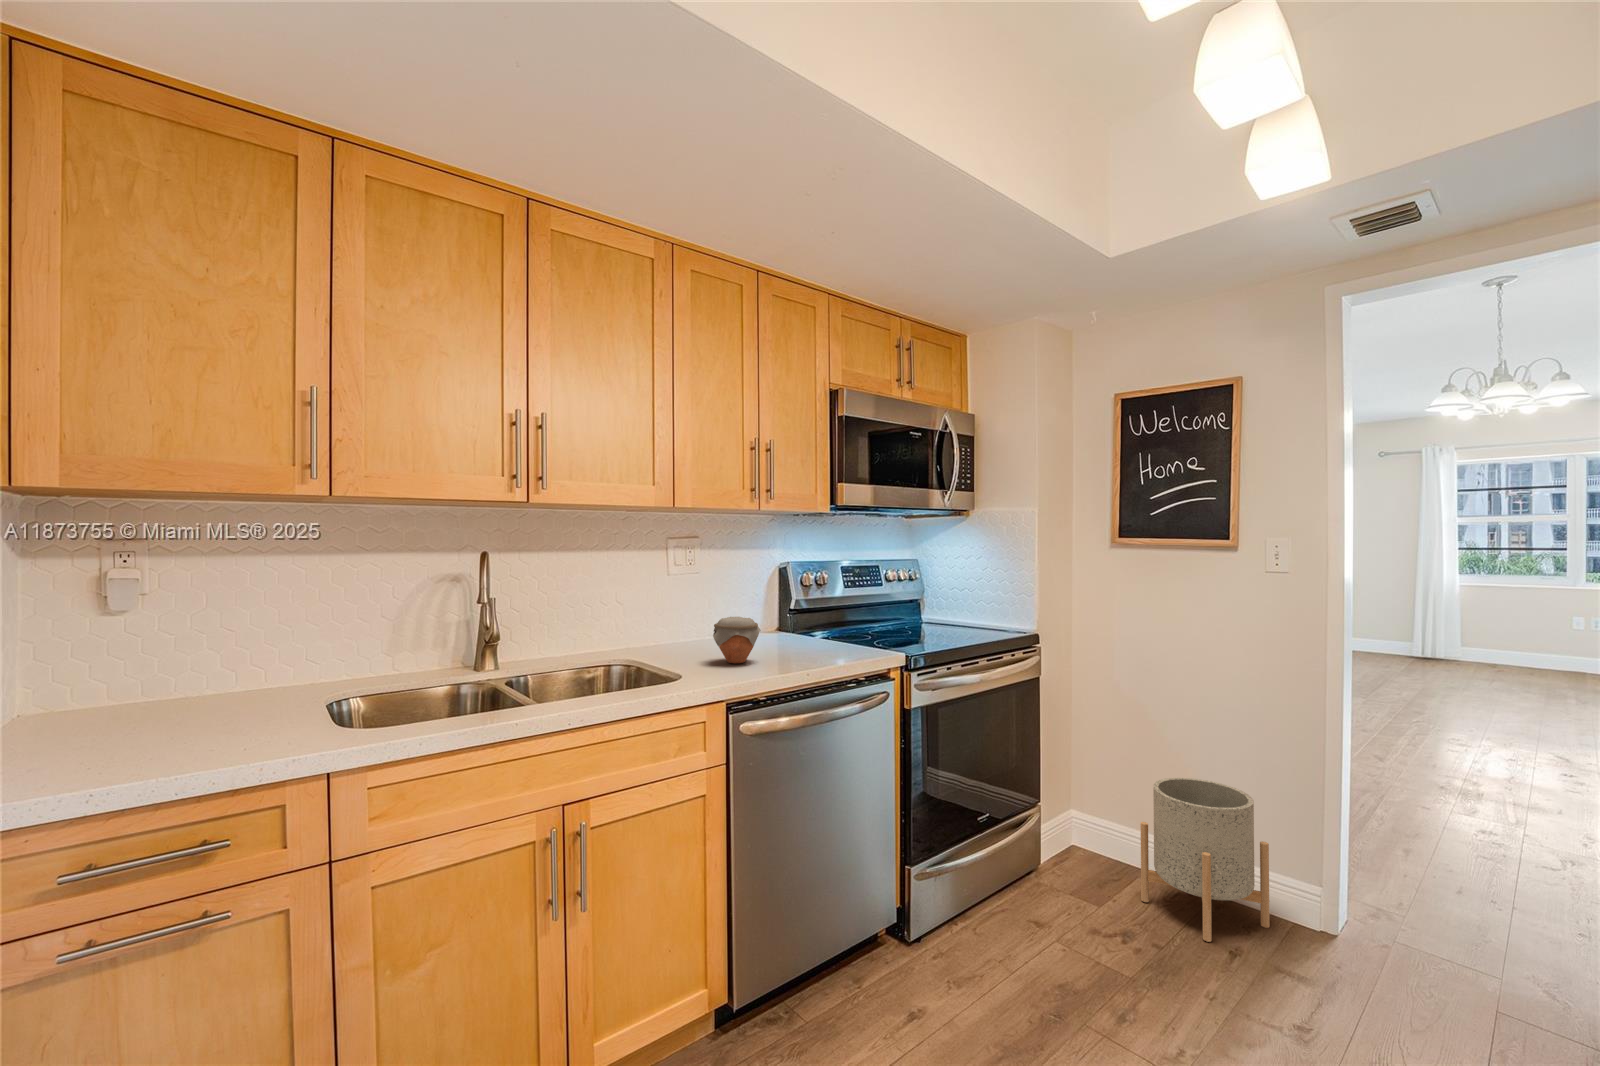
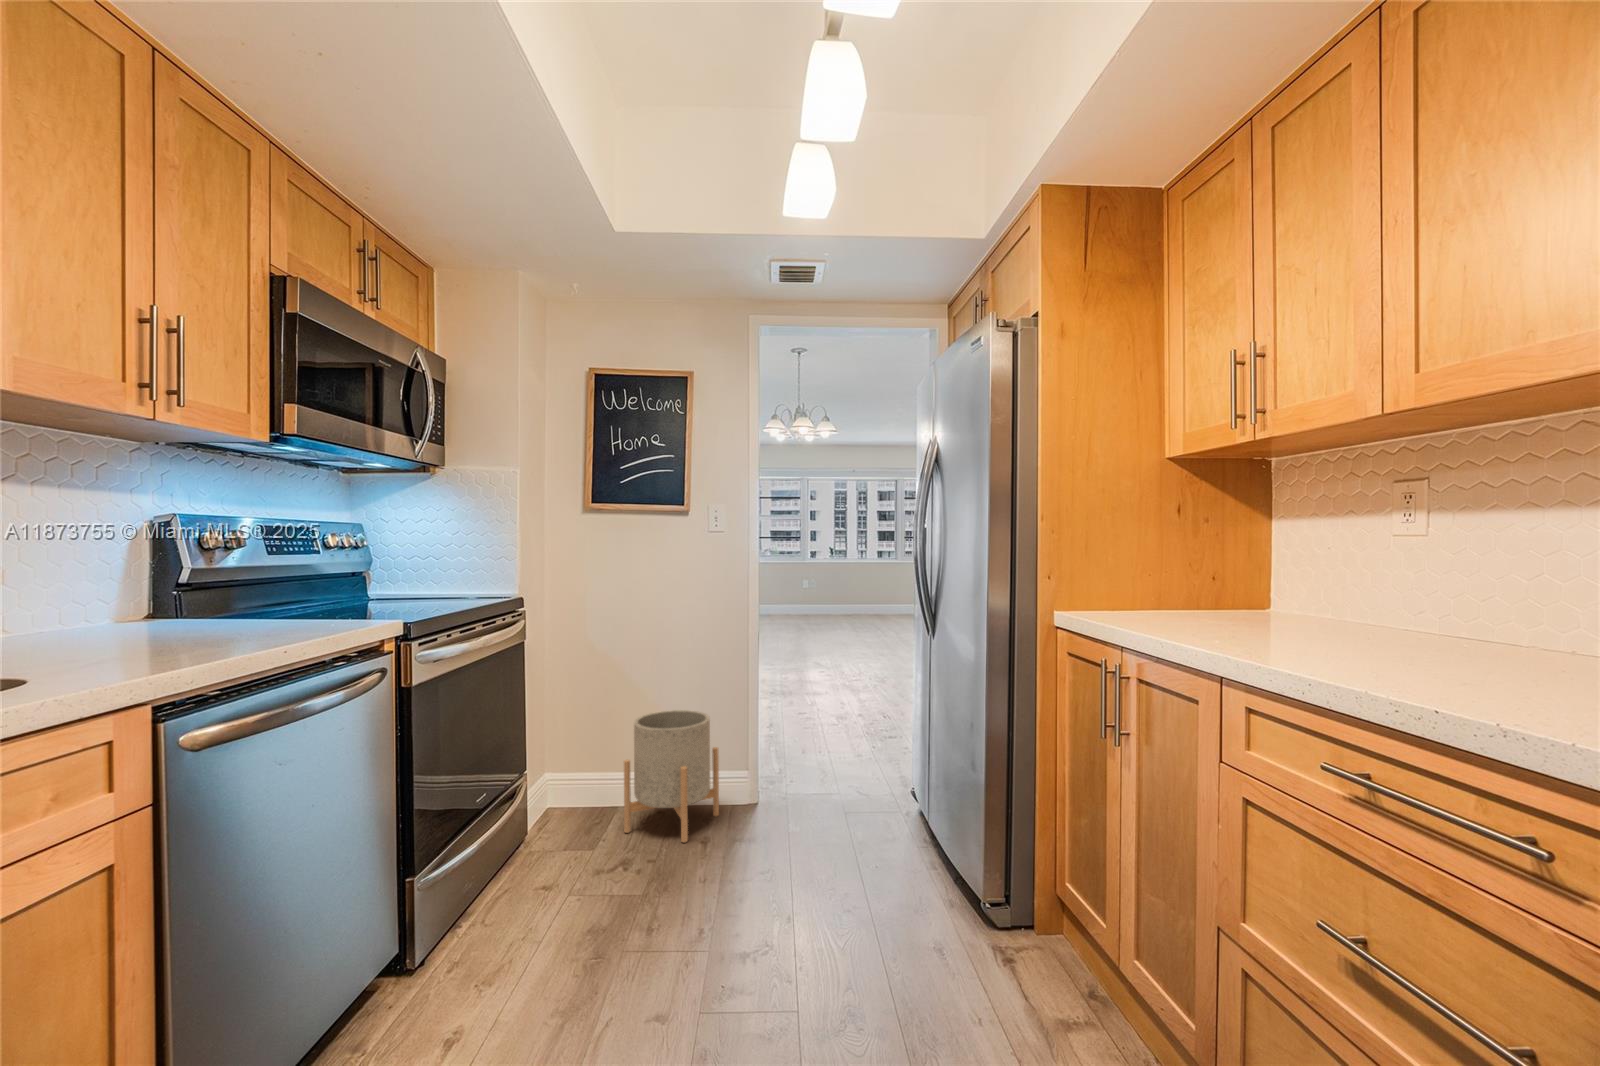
jar: present [713,617,761,663] -> none [69,580,177,653]

